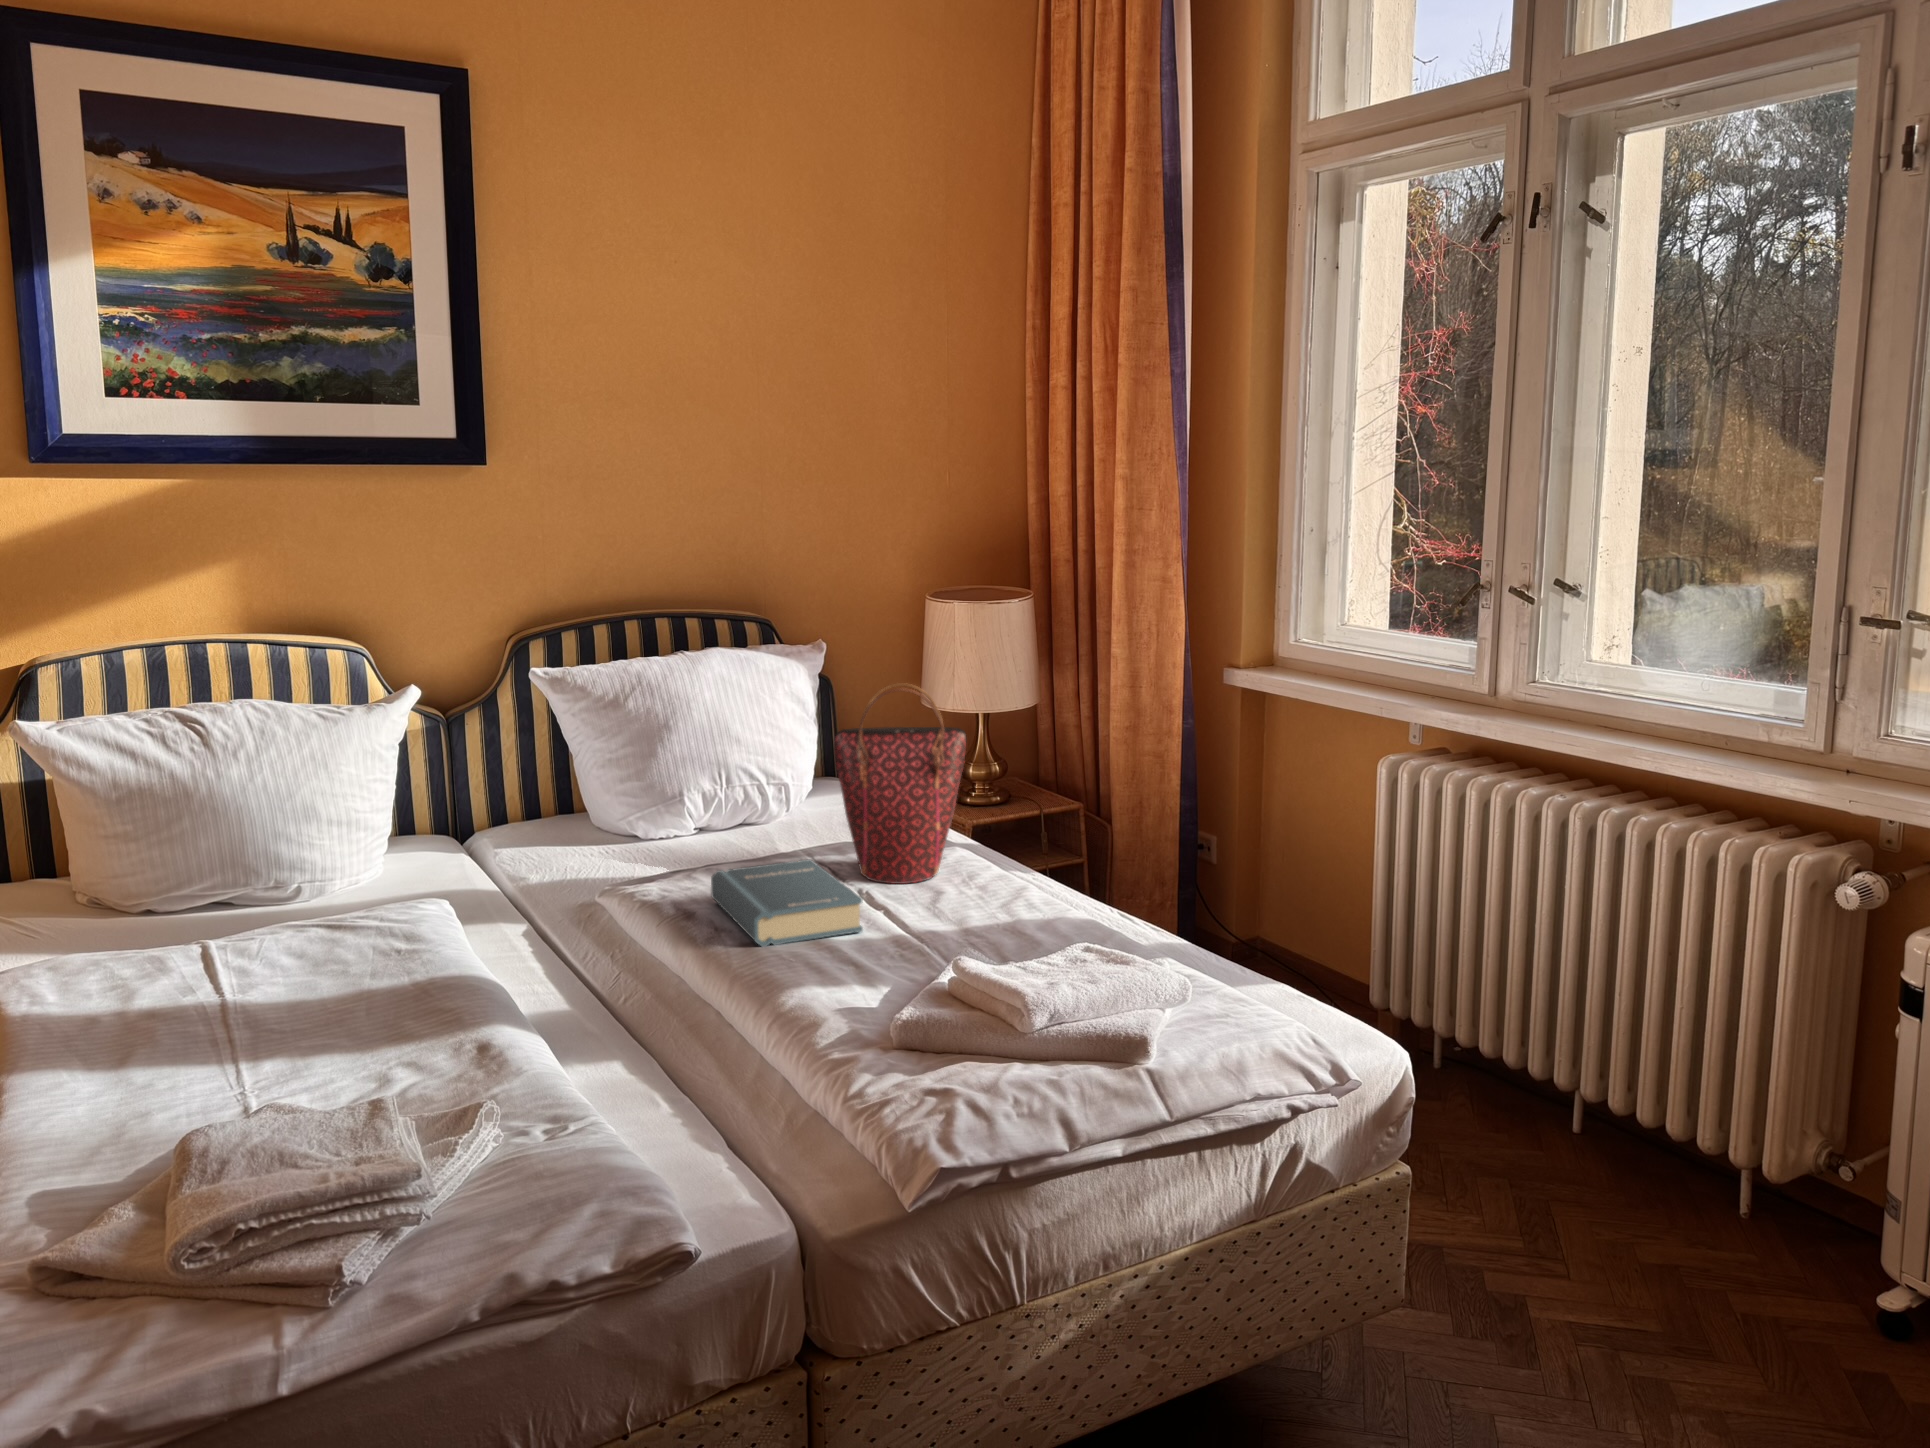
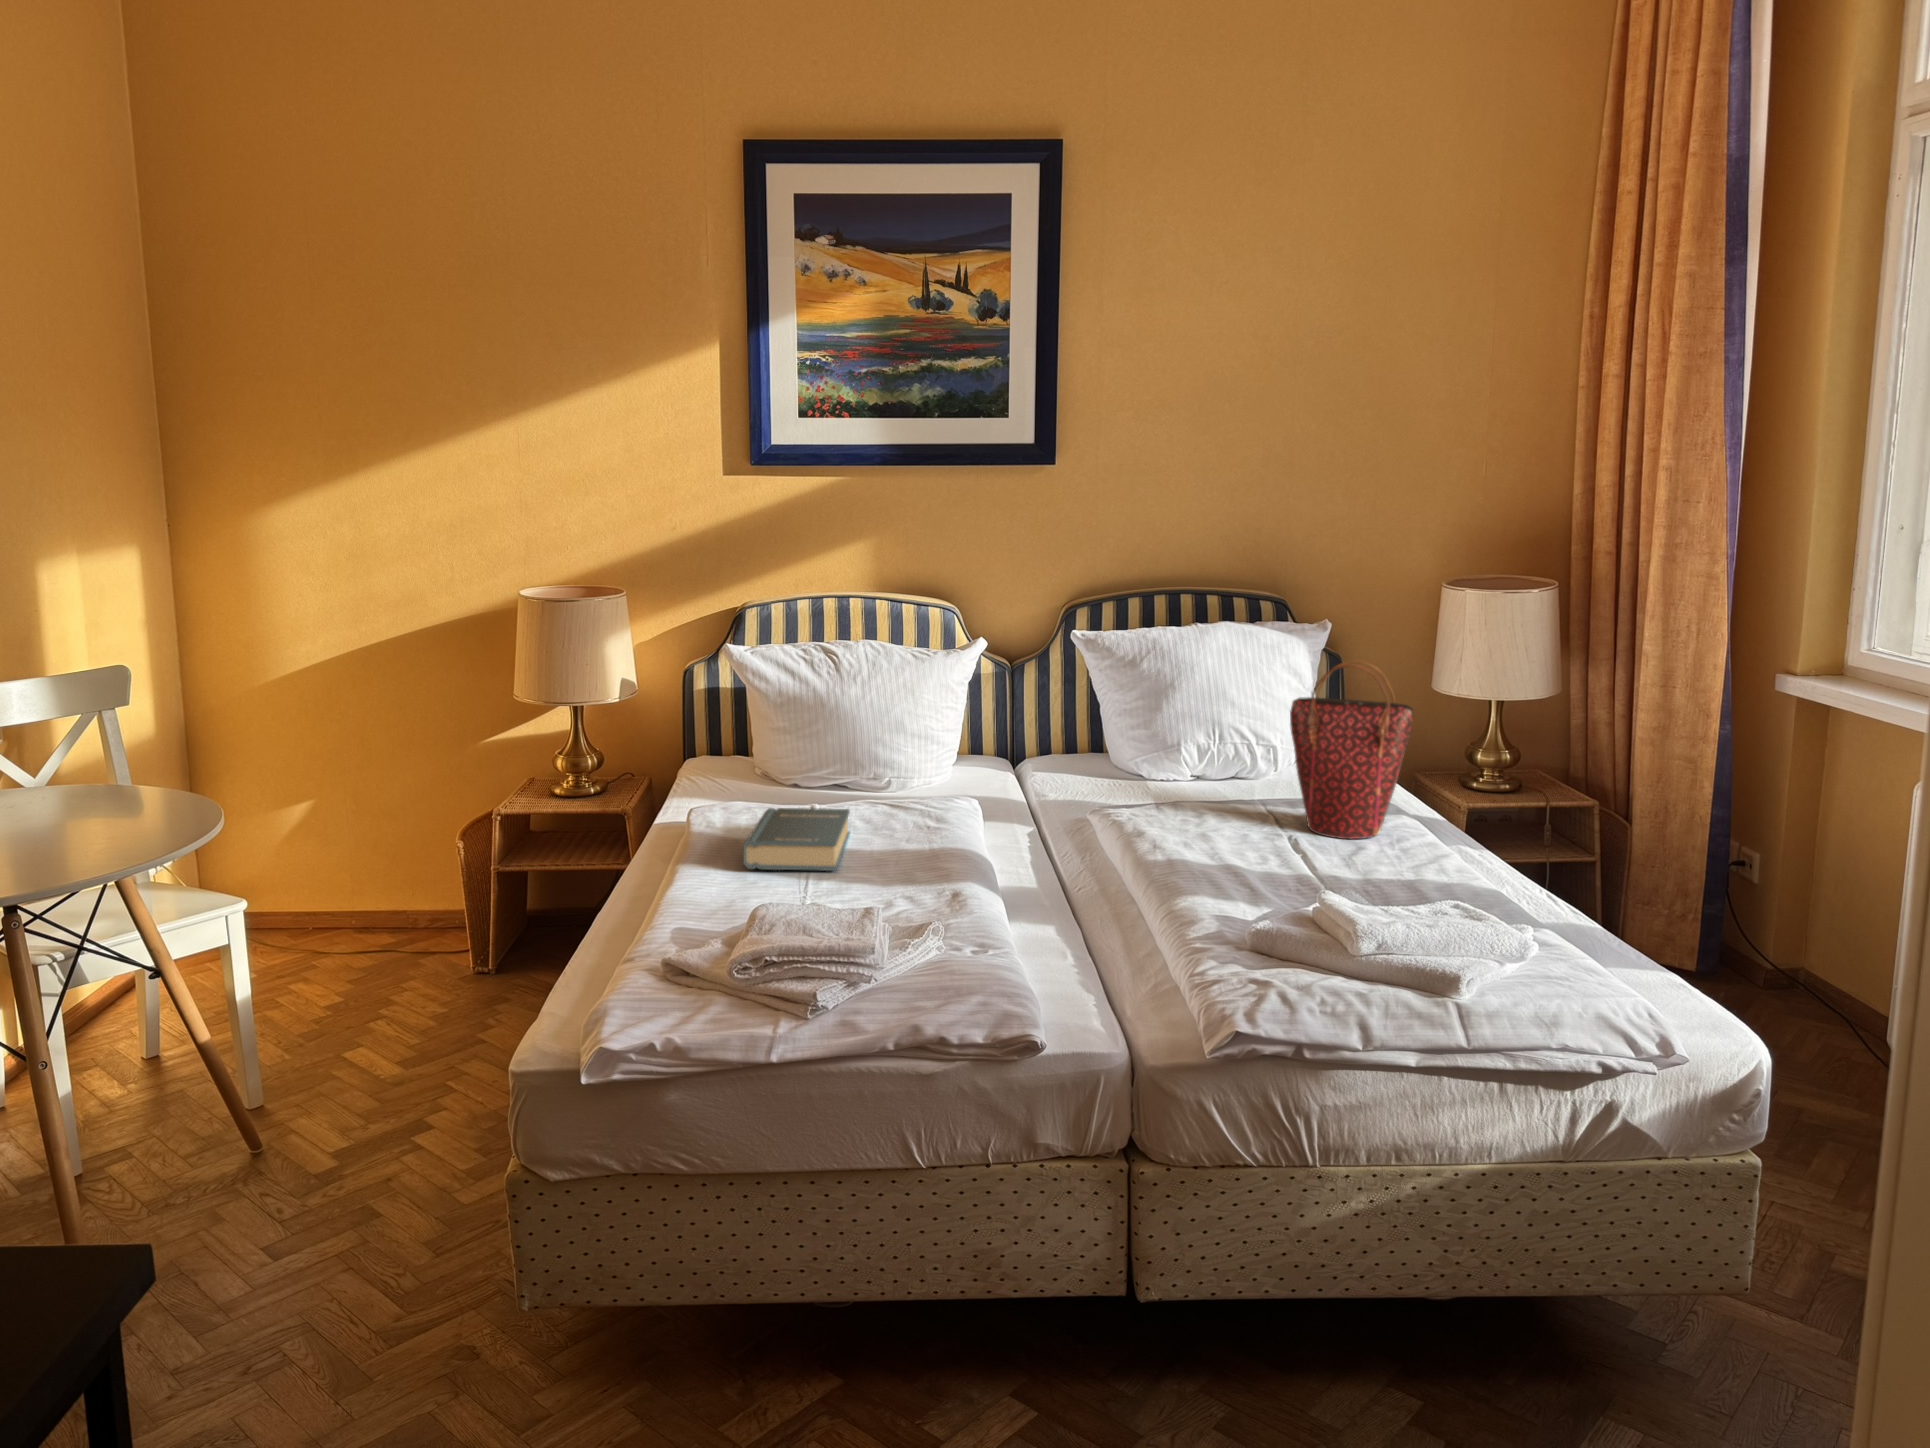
hardback book: present [711,859,863,947] -> present [743,808,850,871]

